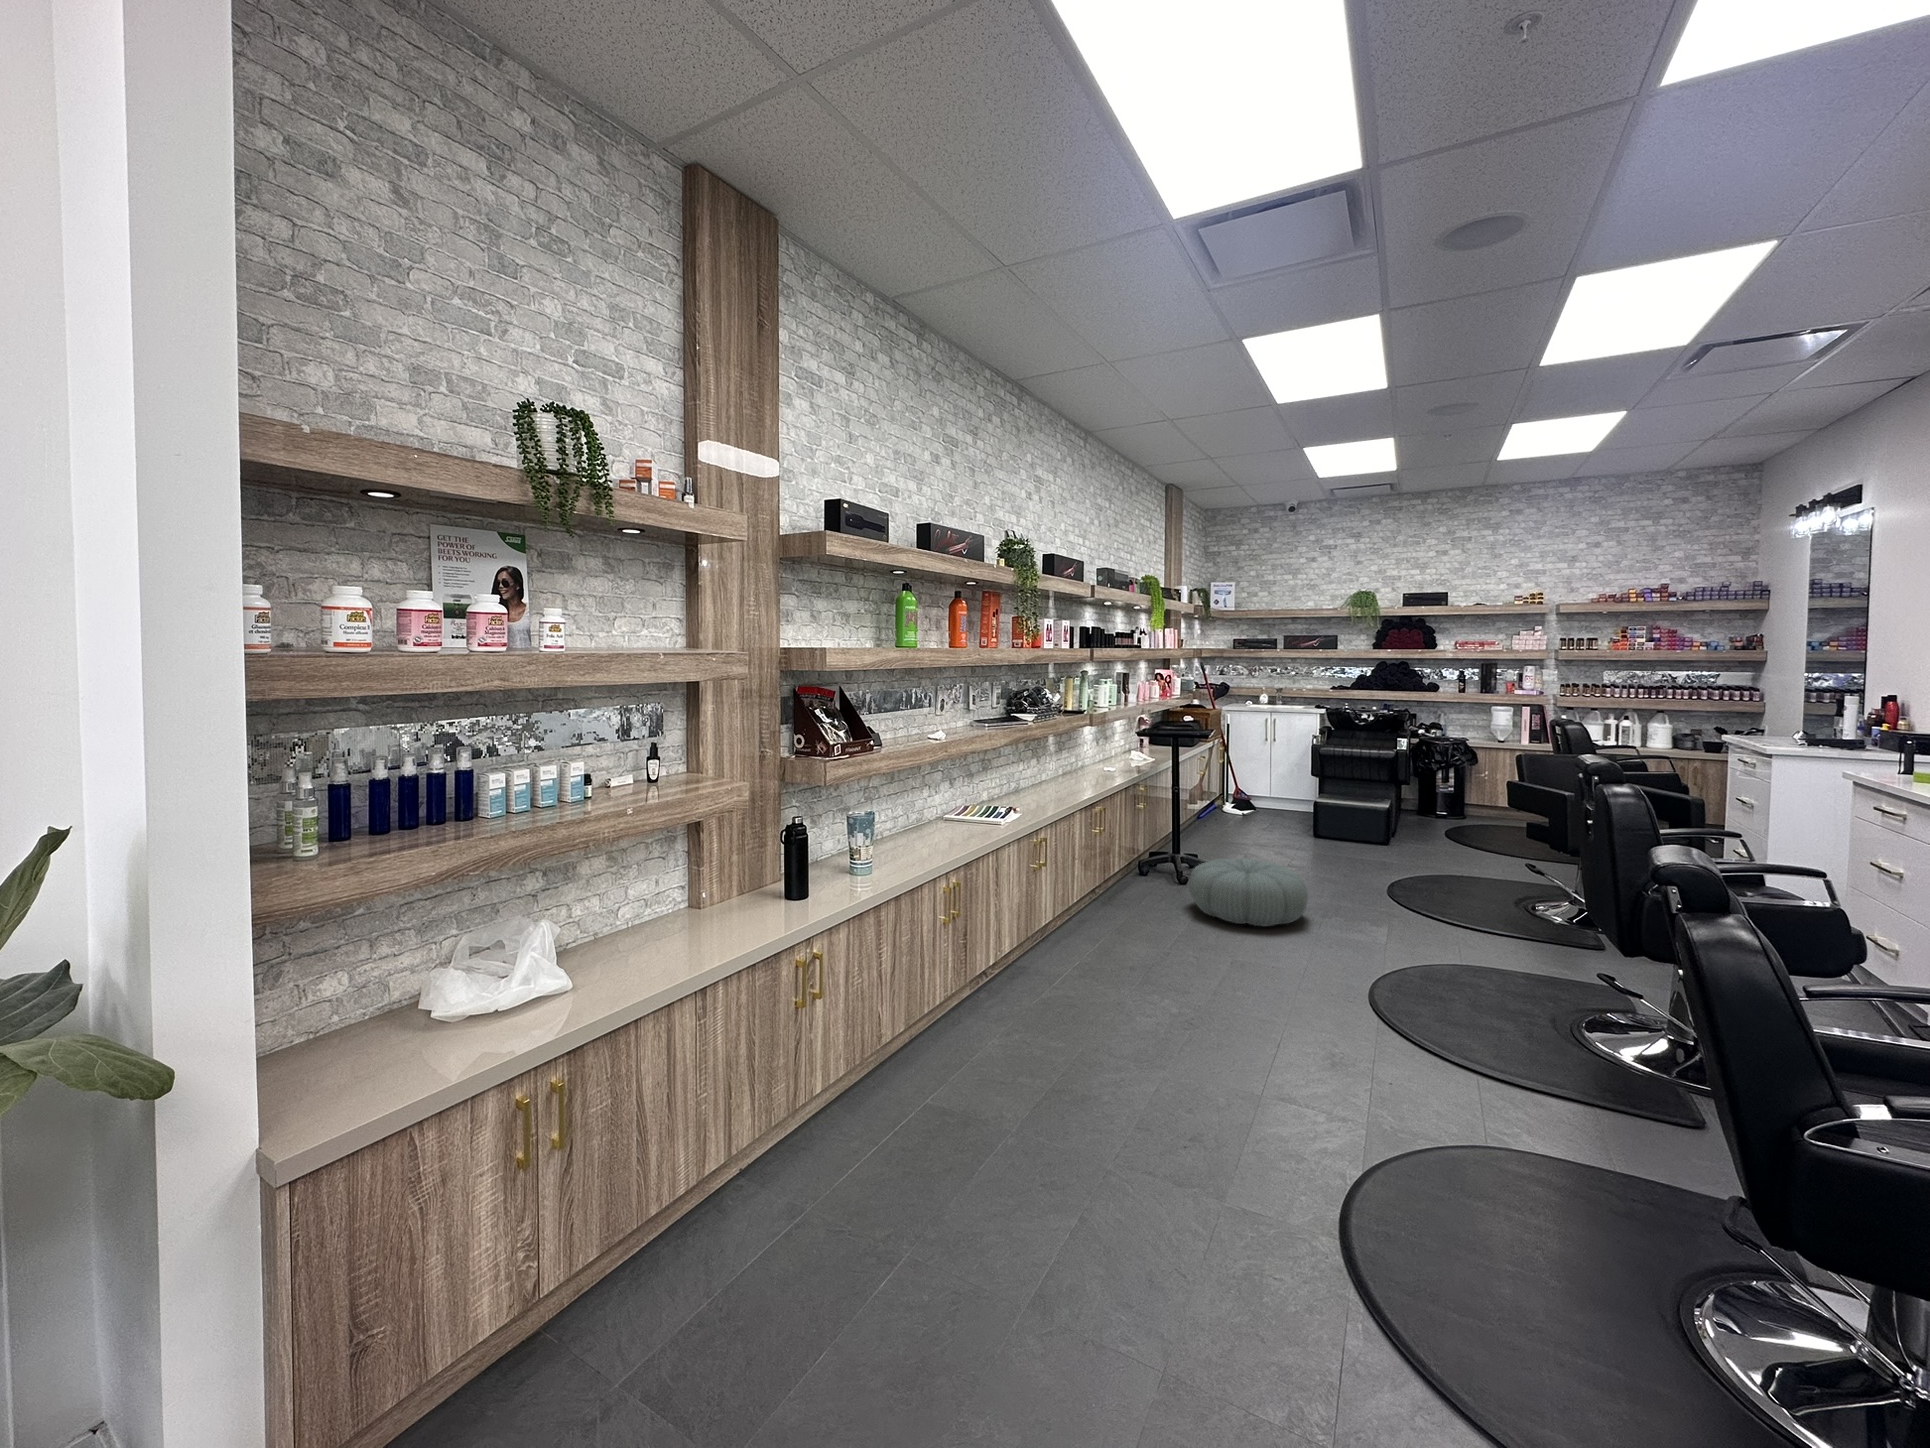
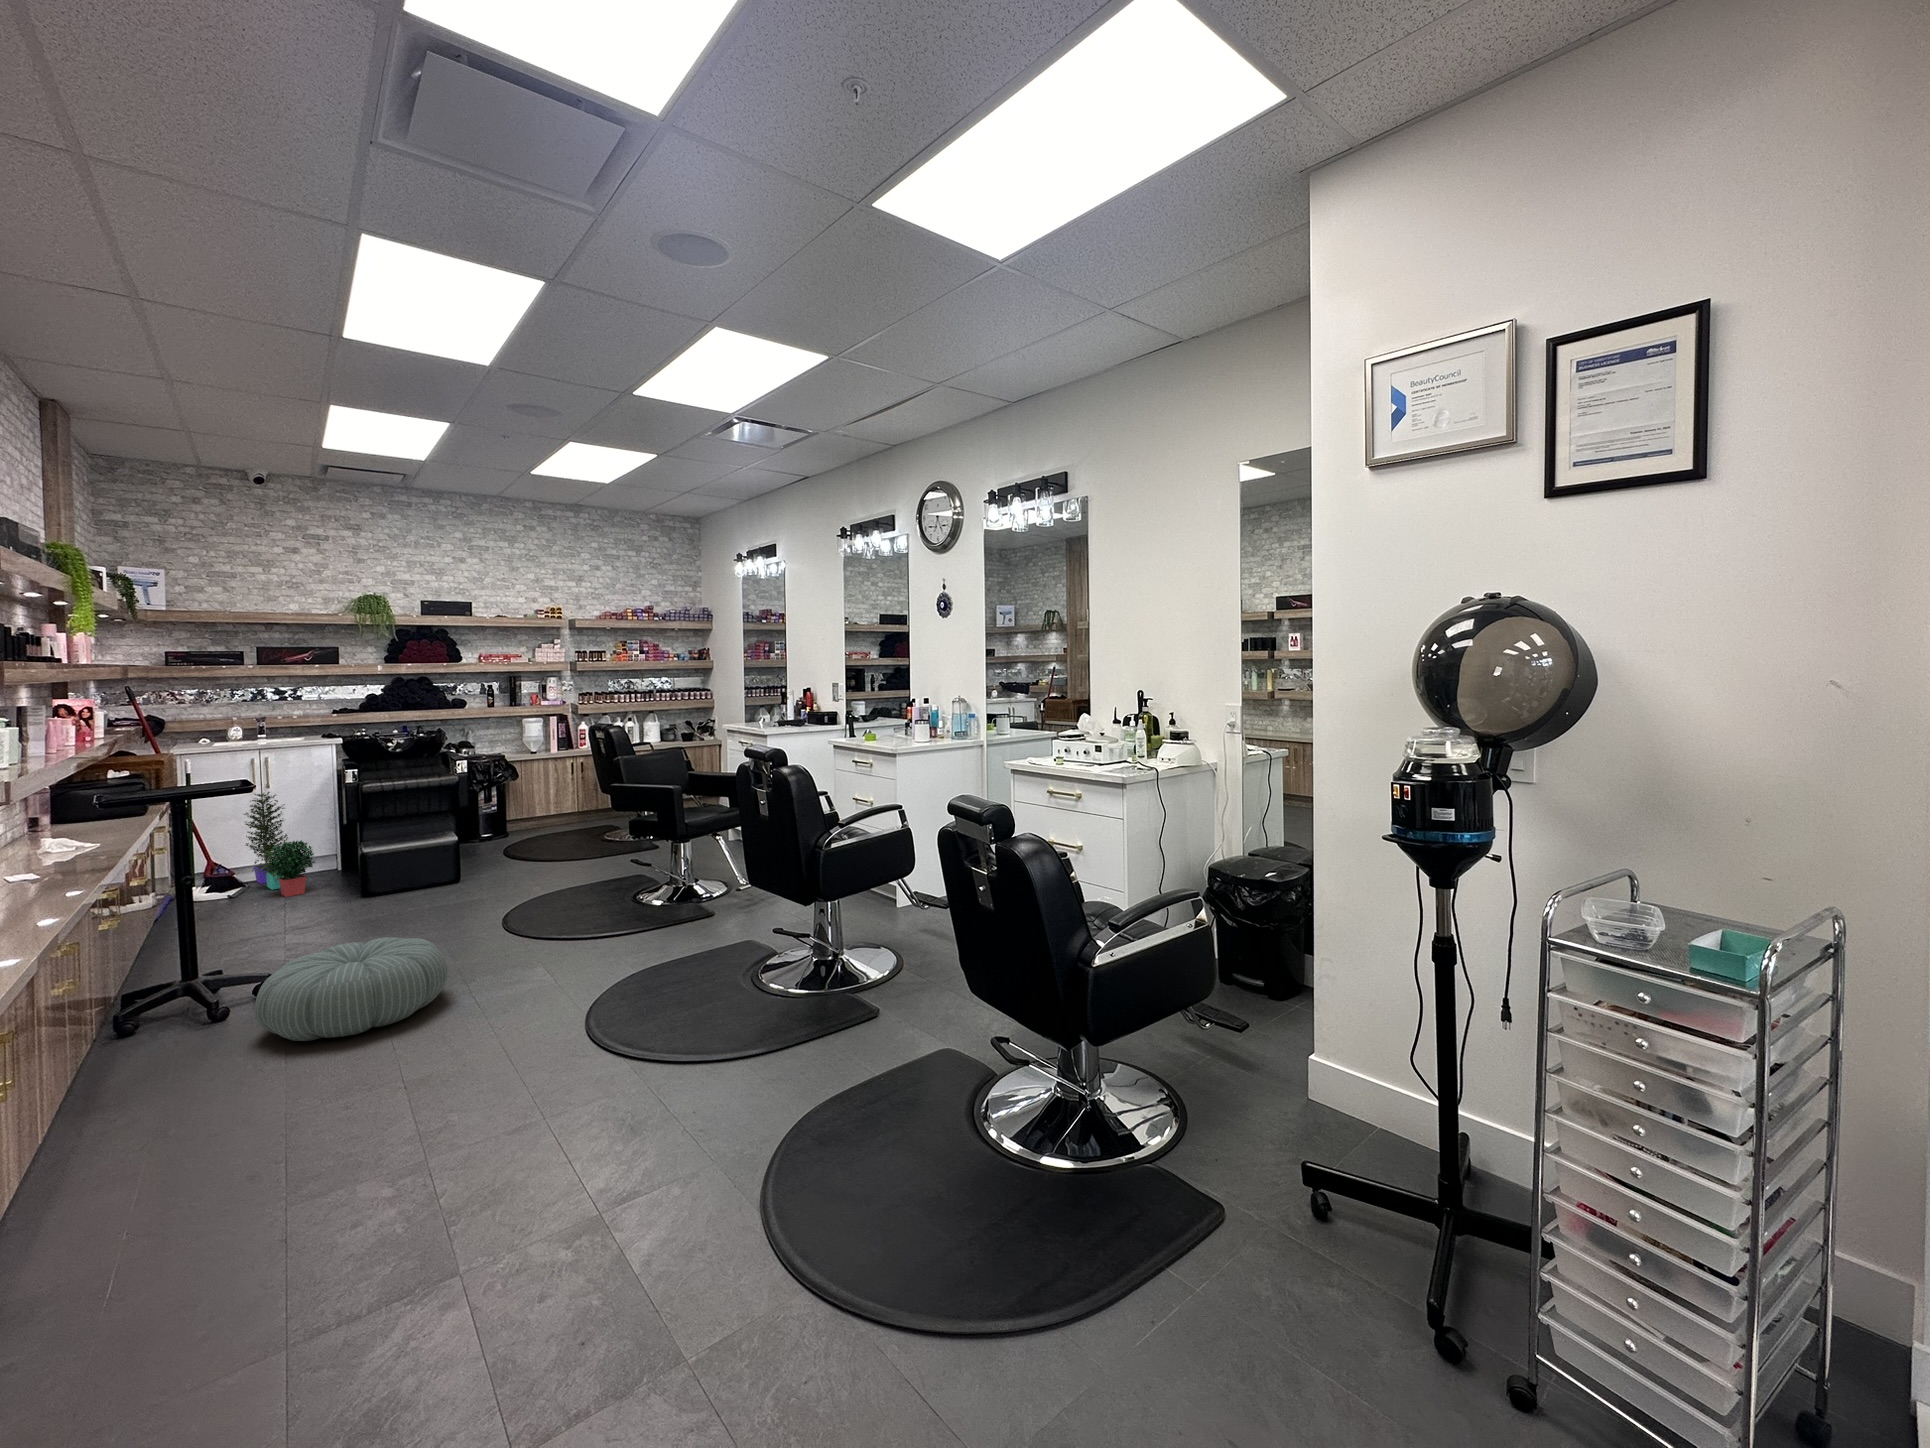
potted plant: none [1255,743,1291,824] -> present [244,792,315,897]

